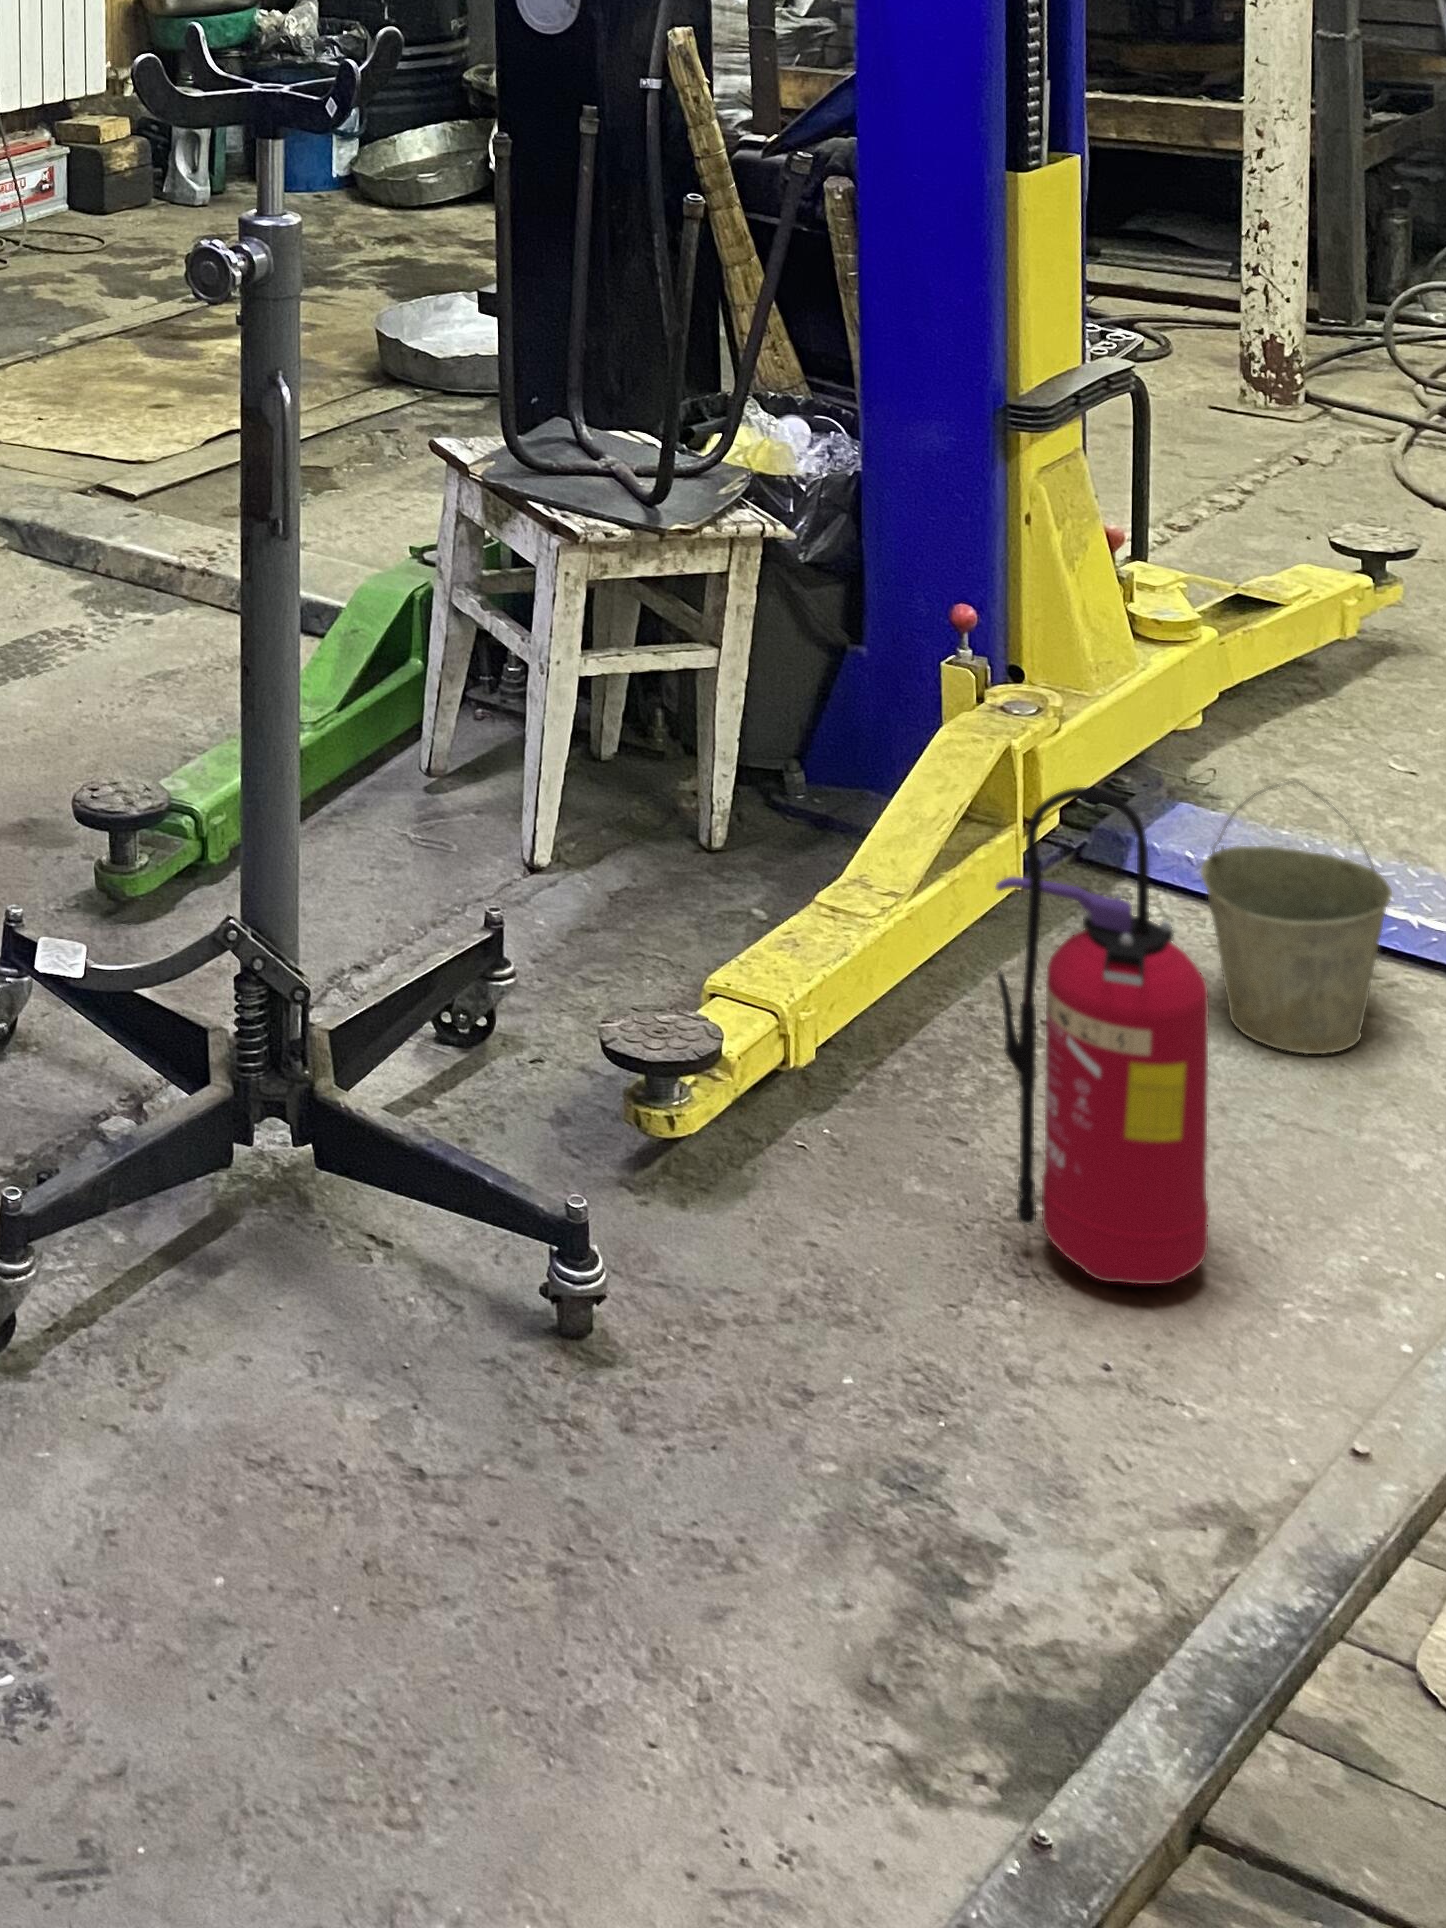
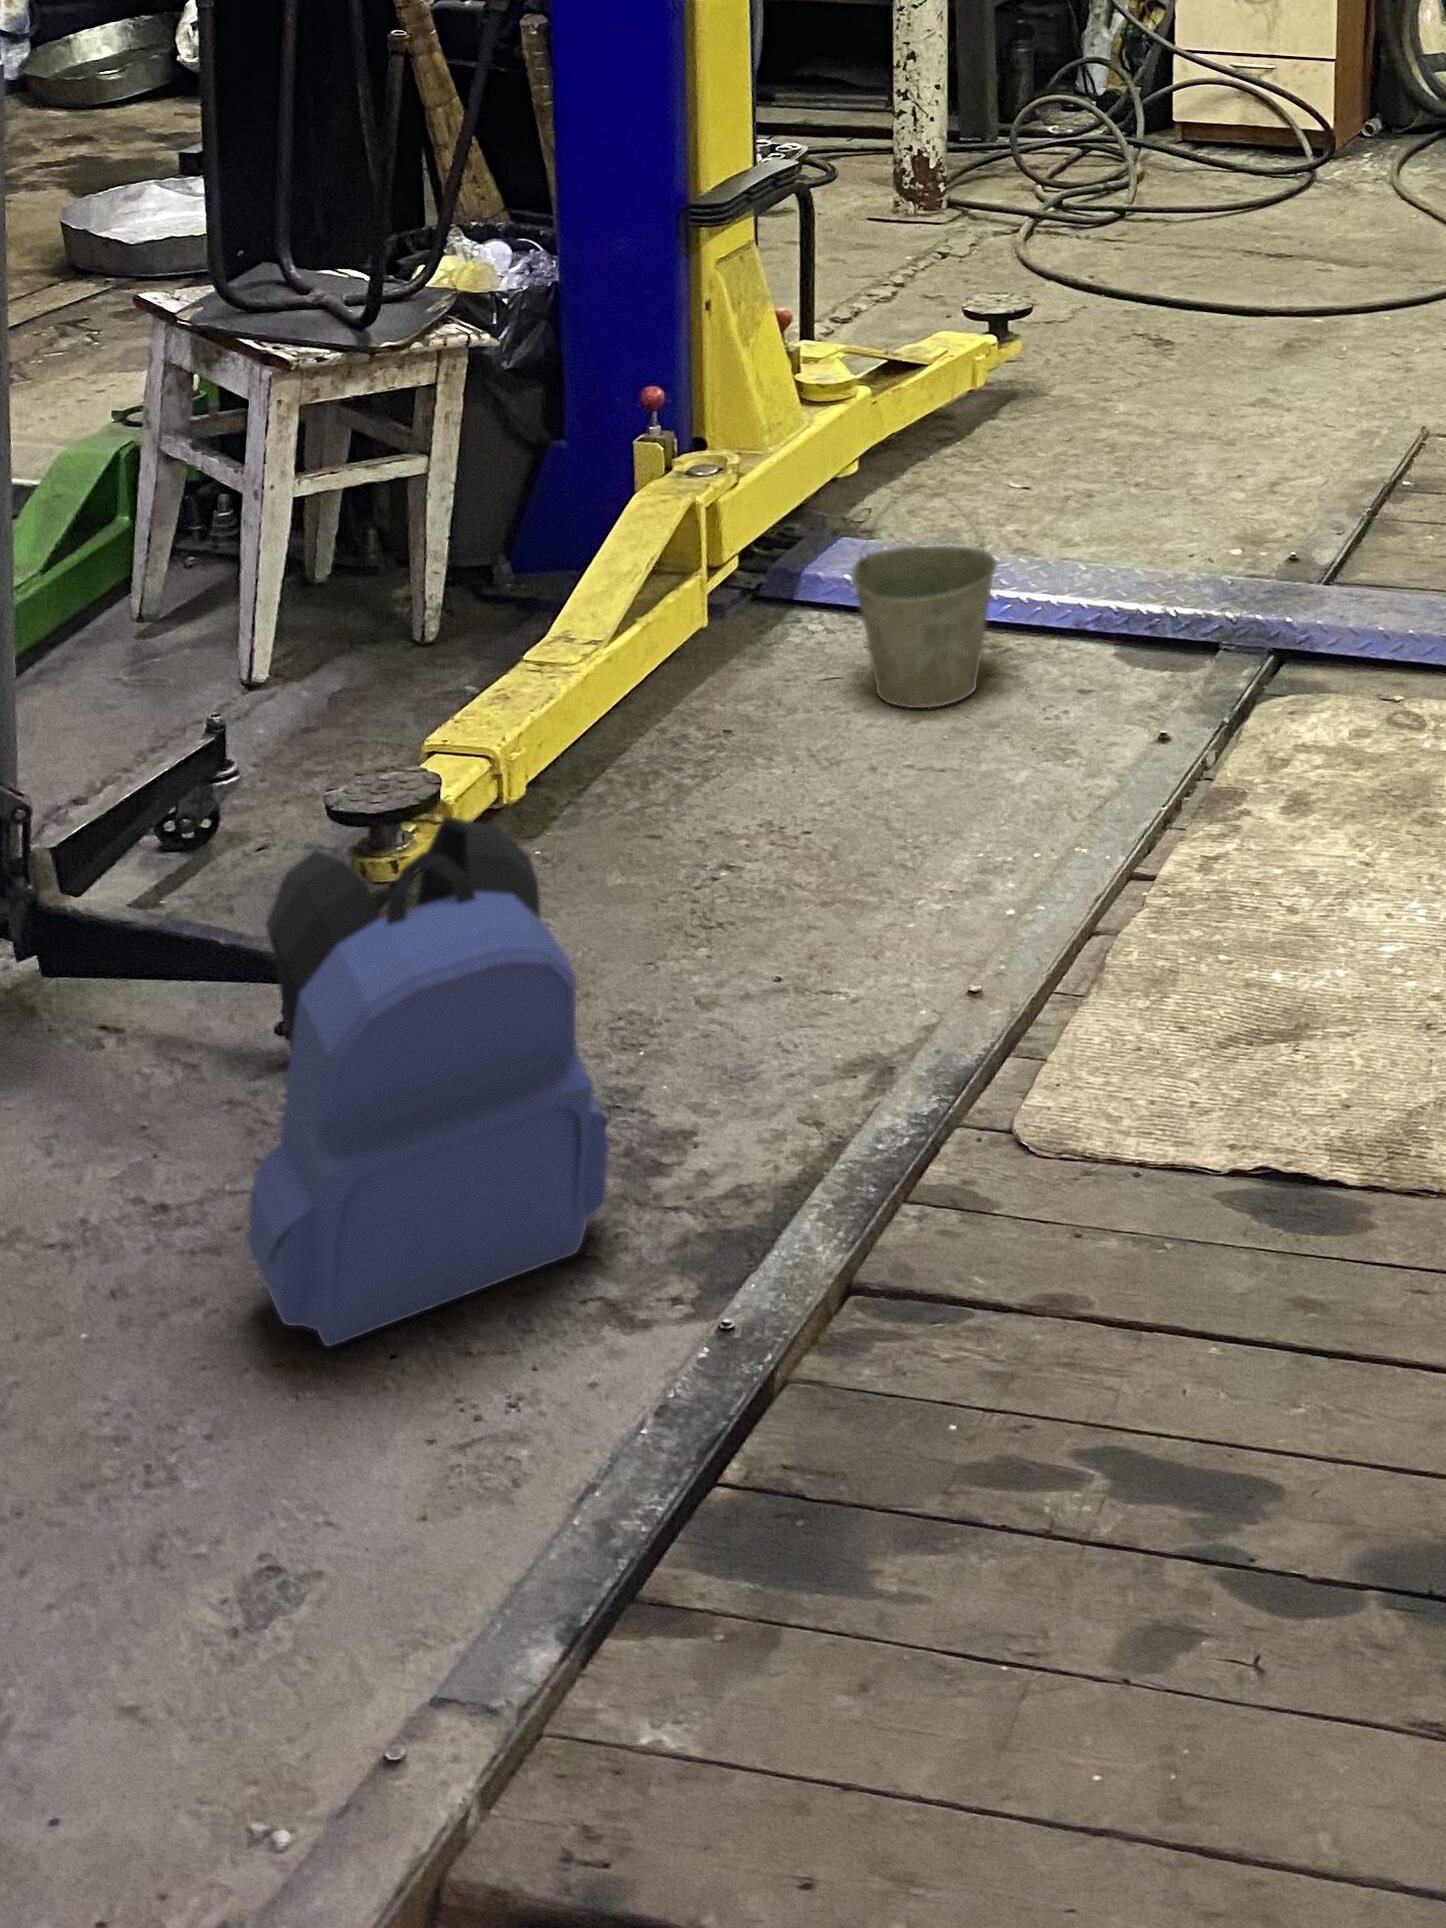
fire extinguisher: present [996,787,1209,1284] -> none [677,493,855,904]
backpack: none [495,1140,906,1737] -> present [247,816,609,1346]

